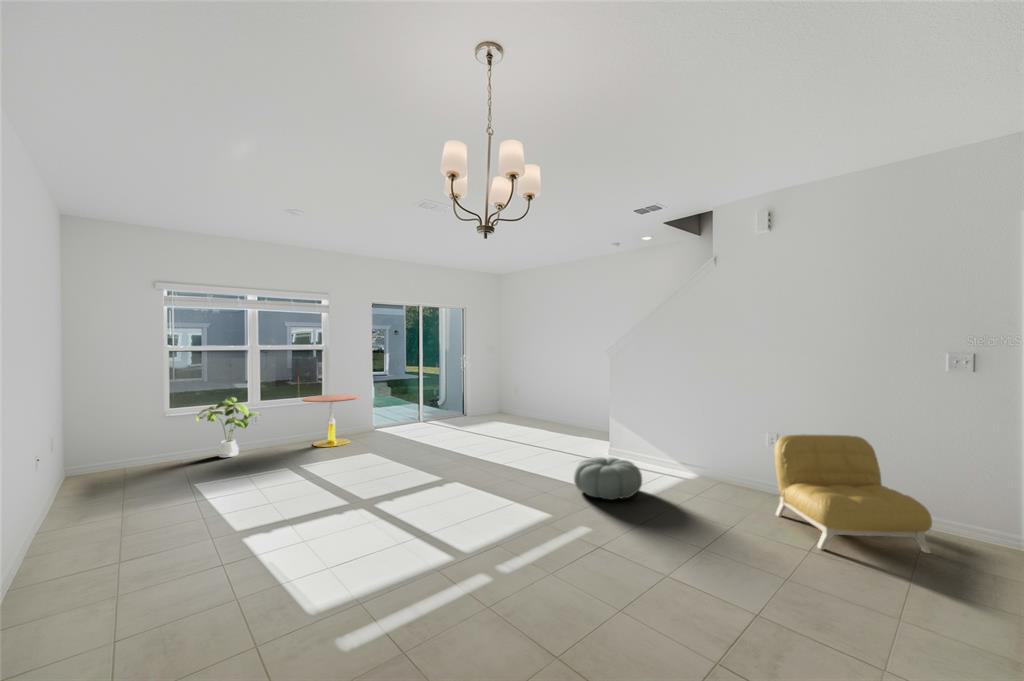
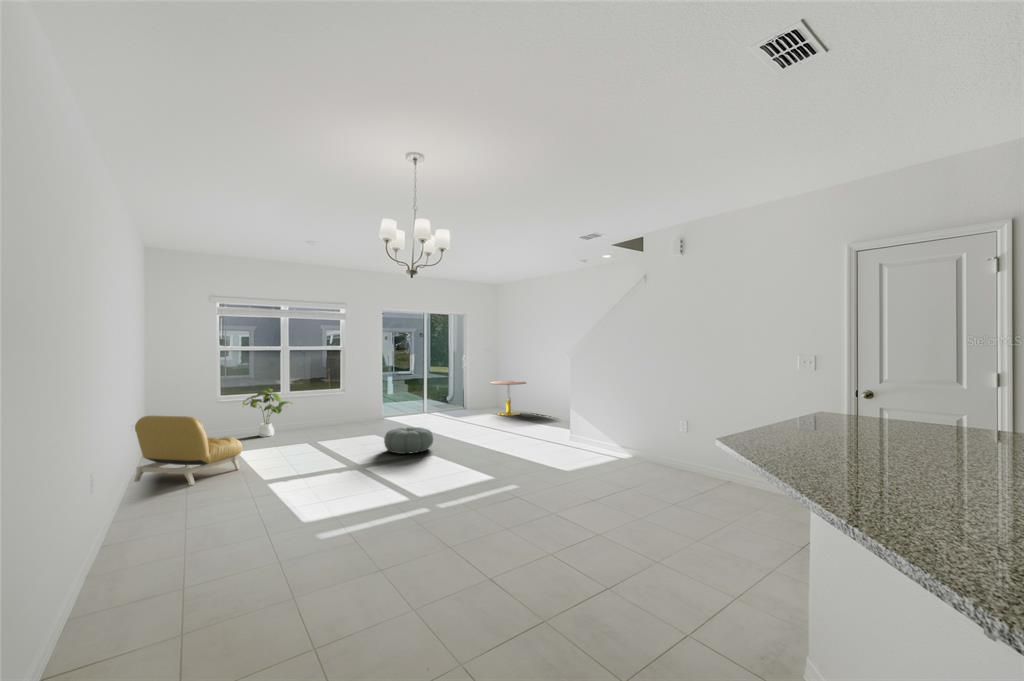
side table: present [302,394,360,447] -> present [490,381,526,416]
armchair: present [774,434,932,553] -> present [134,415,242,485]
pouf: present [574,457,642,500] -> present [384,427,433,454]

